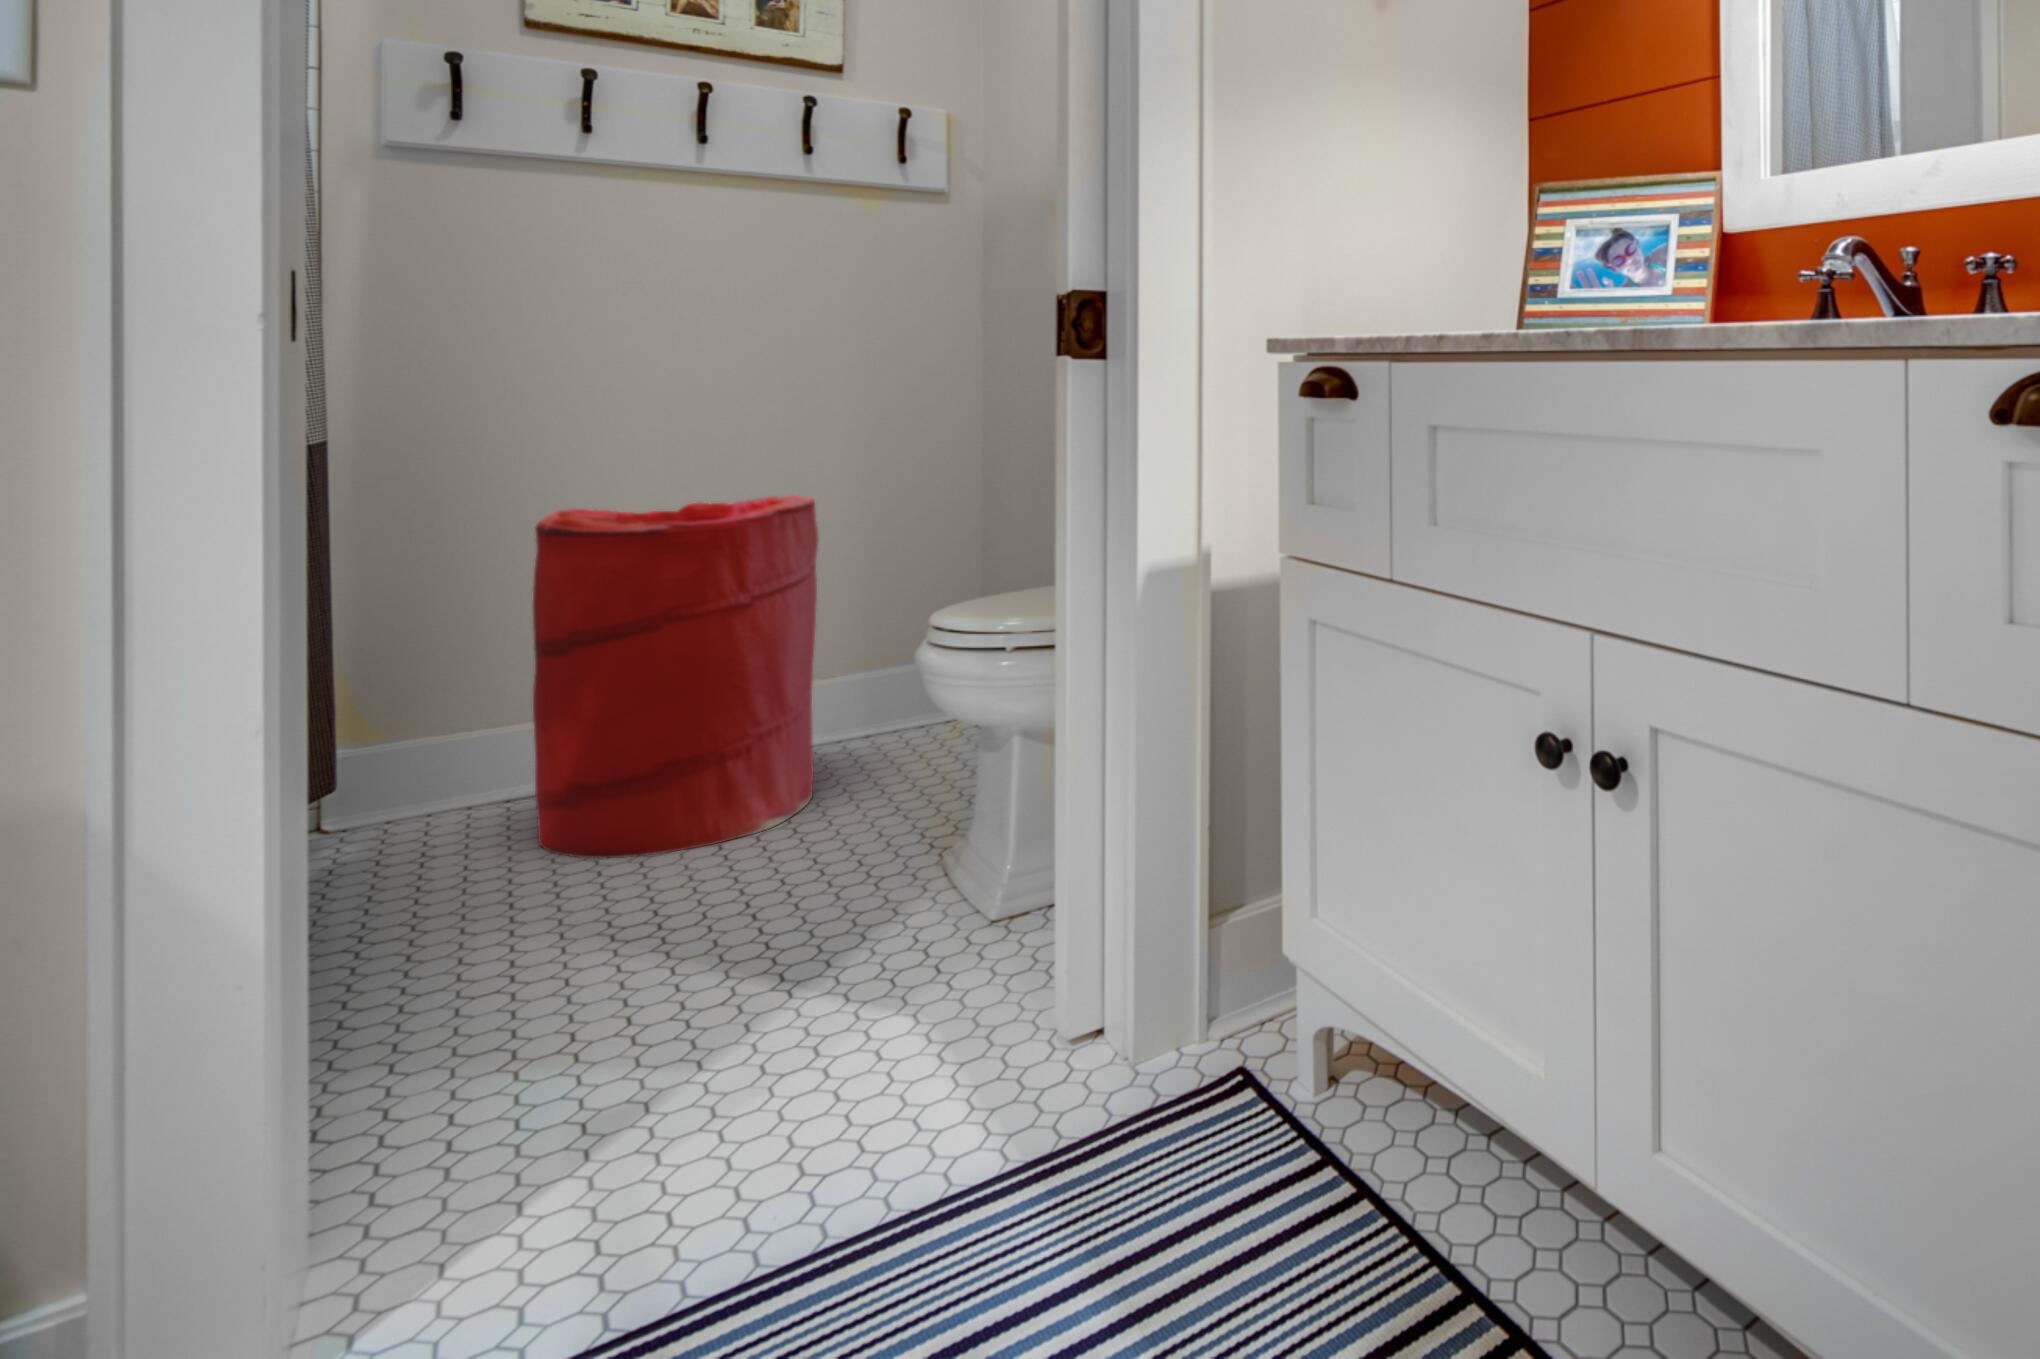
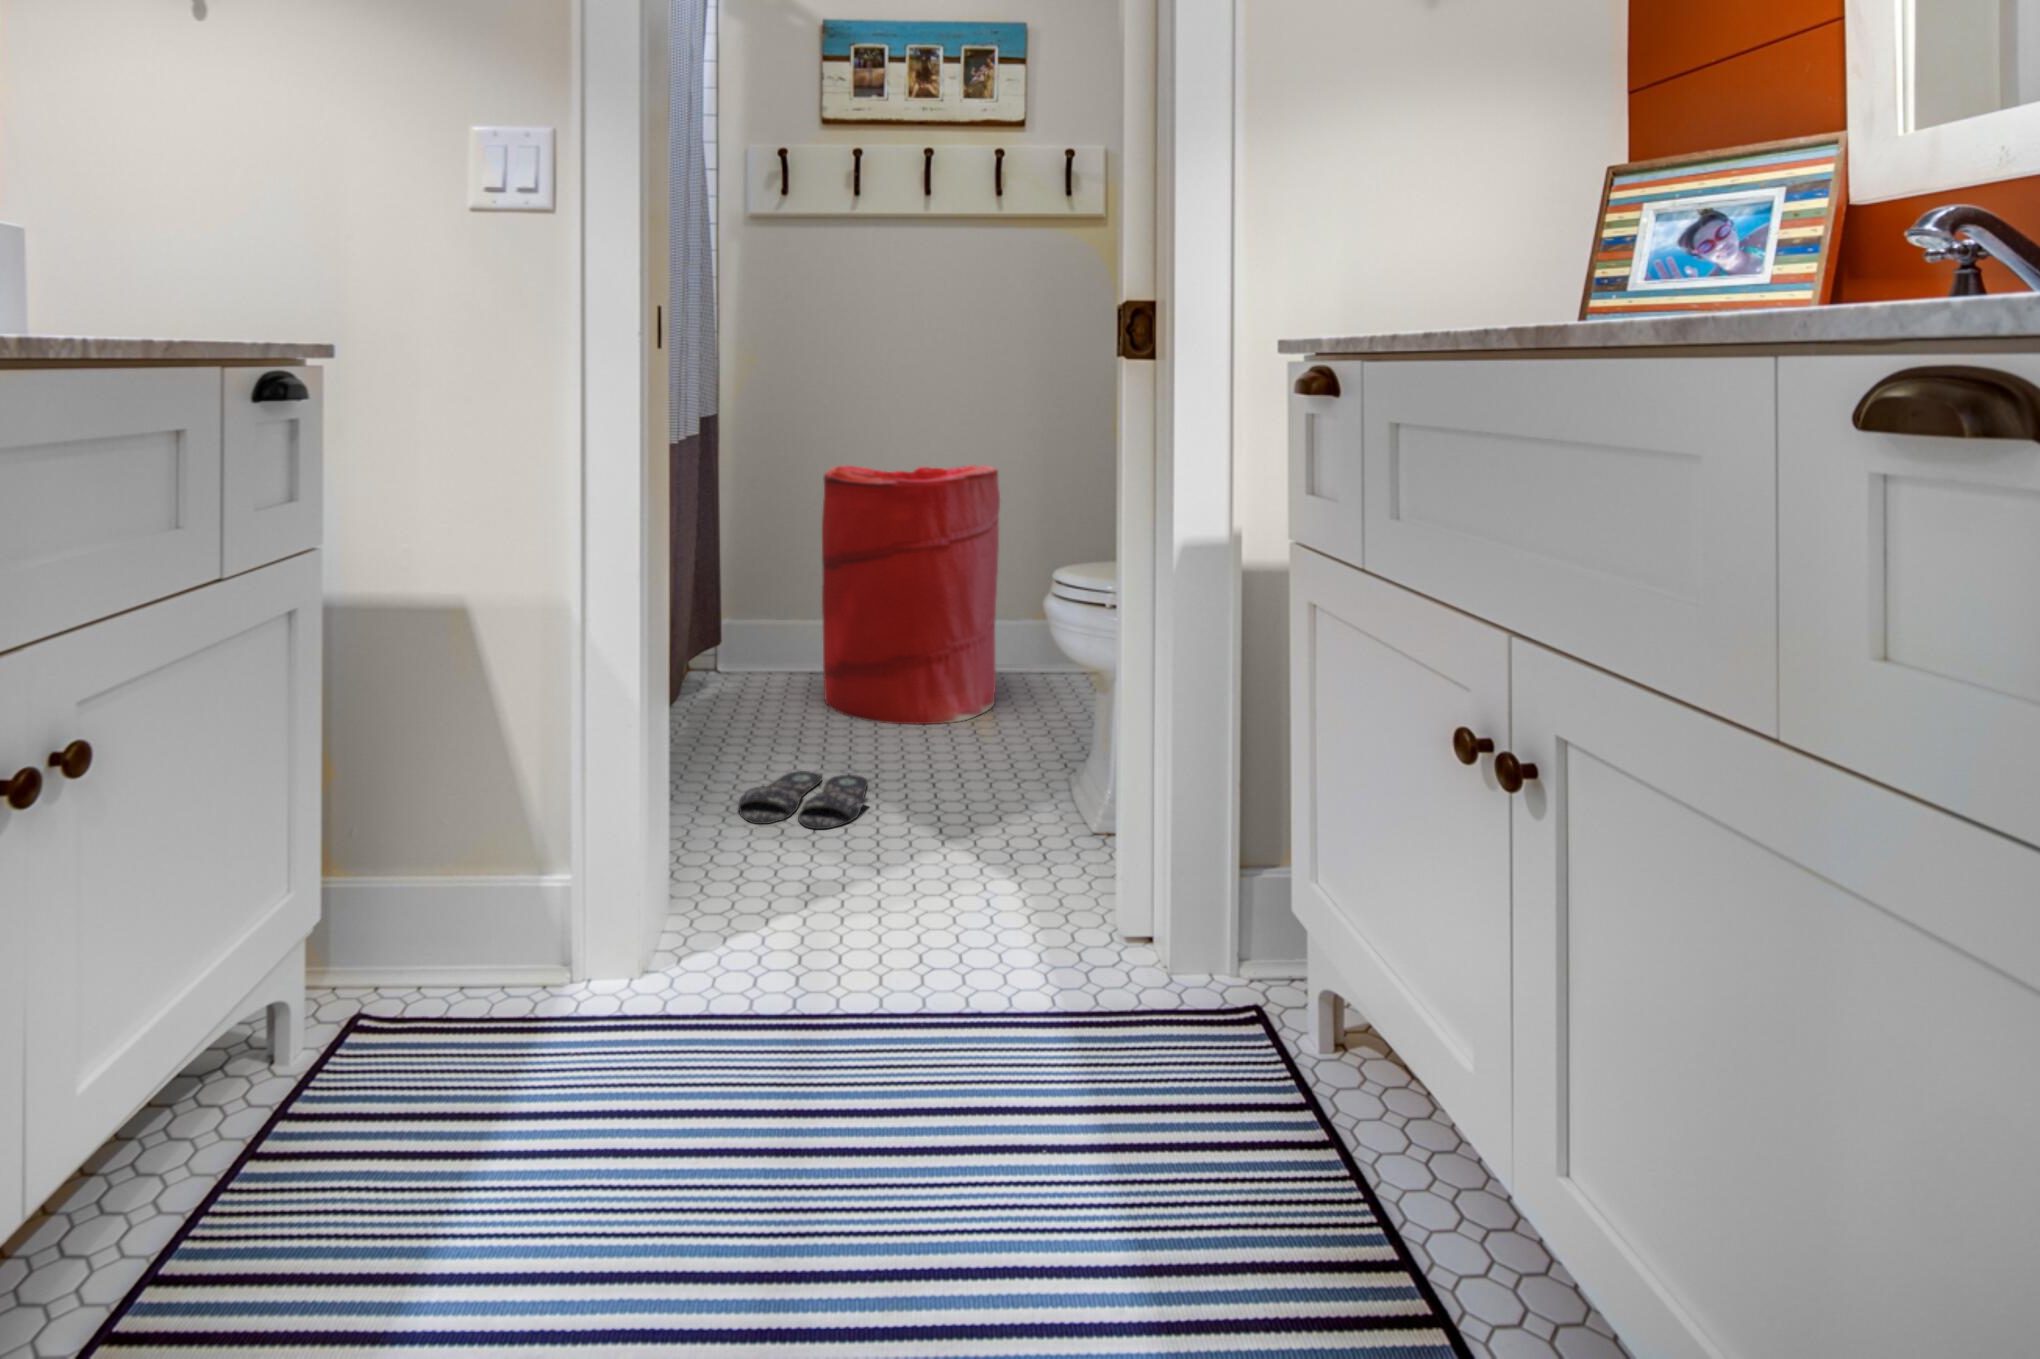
slippers: none [421,939,661,1059] -> present [738,771,869,829]

